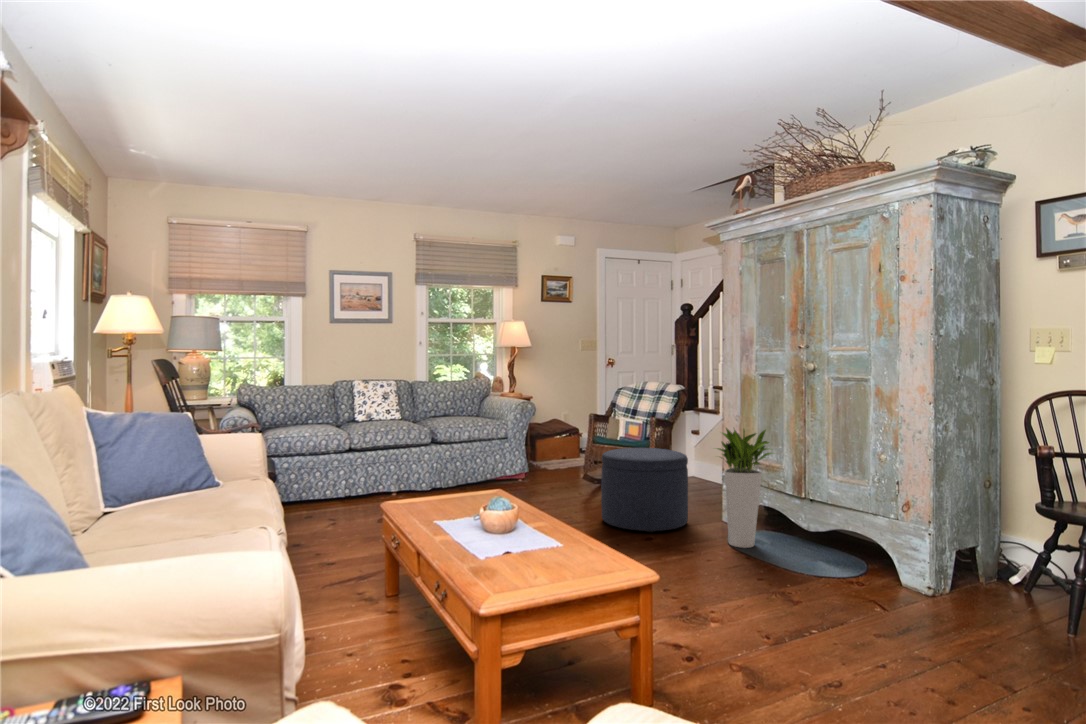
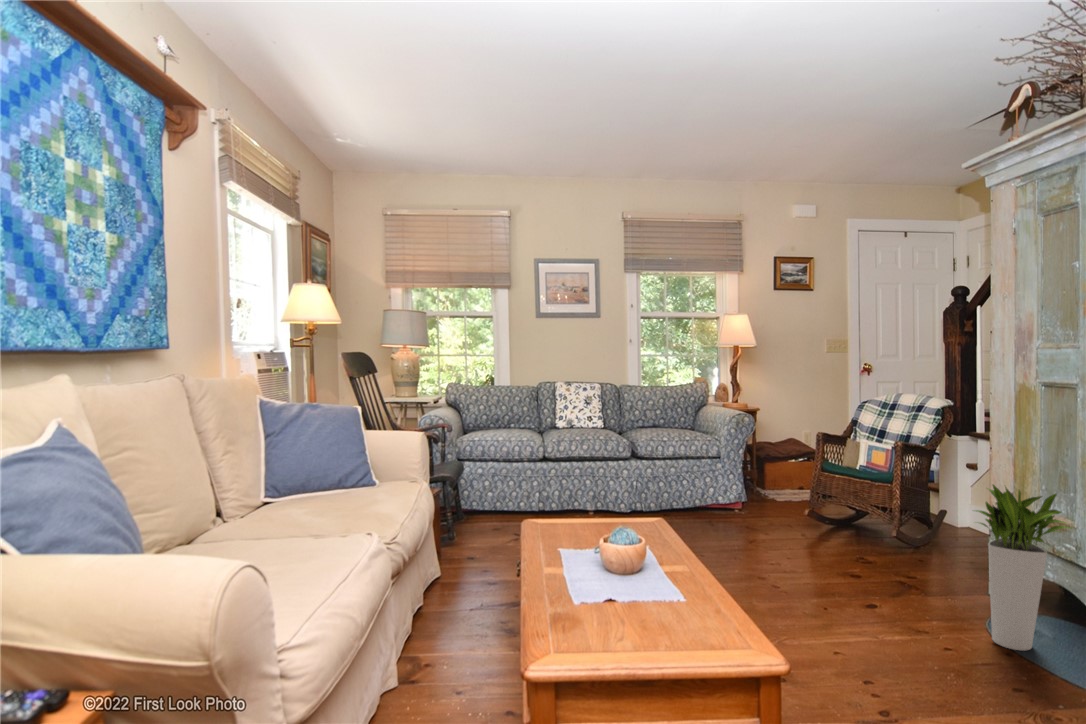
ottoman: present [601,448,688,532] -> none [819,490,941,605]

